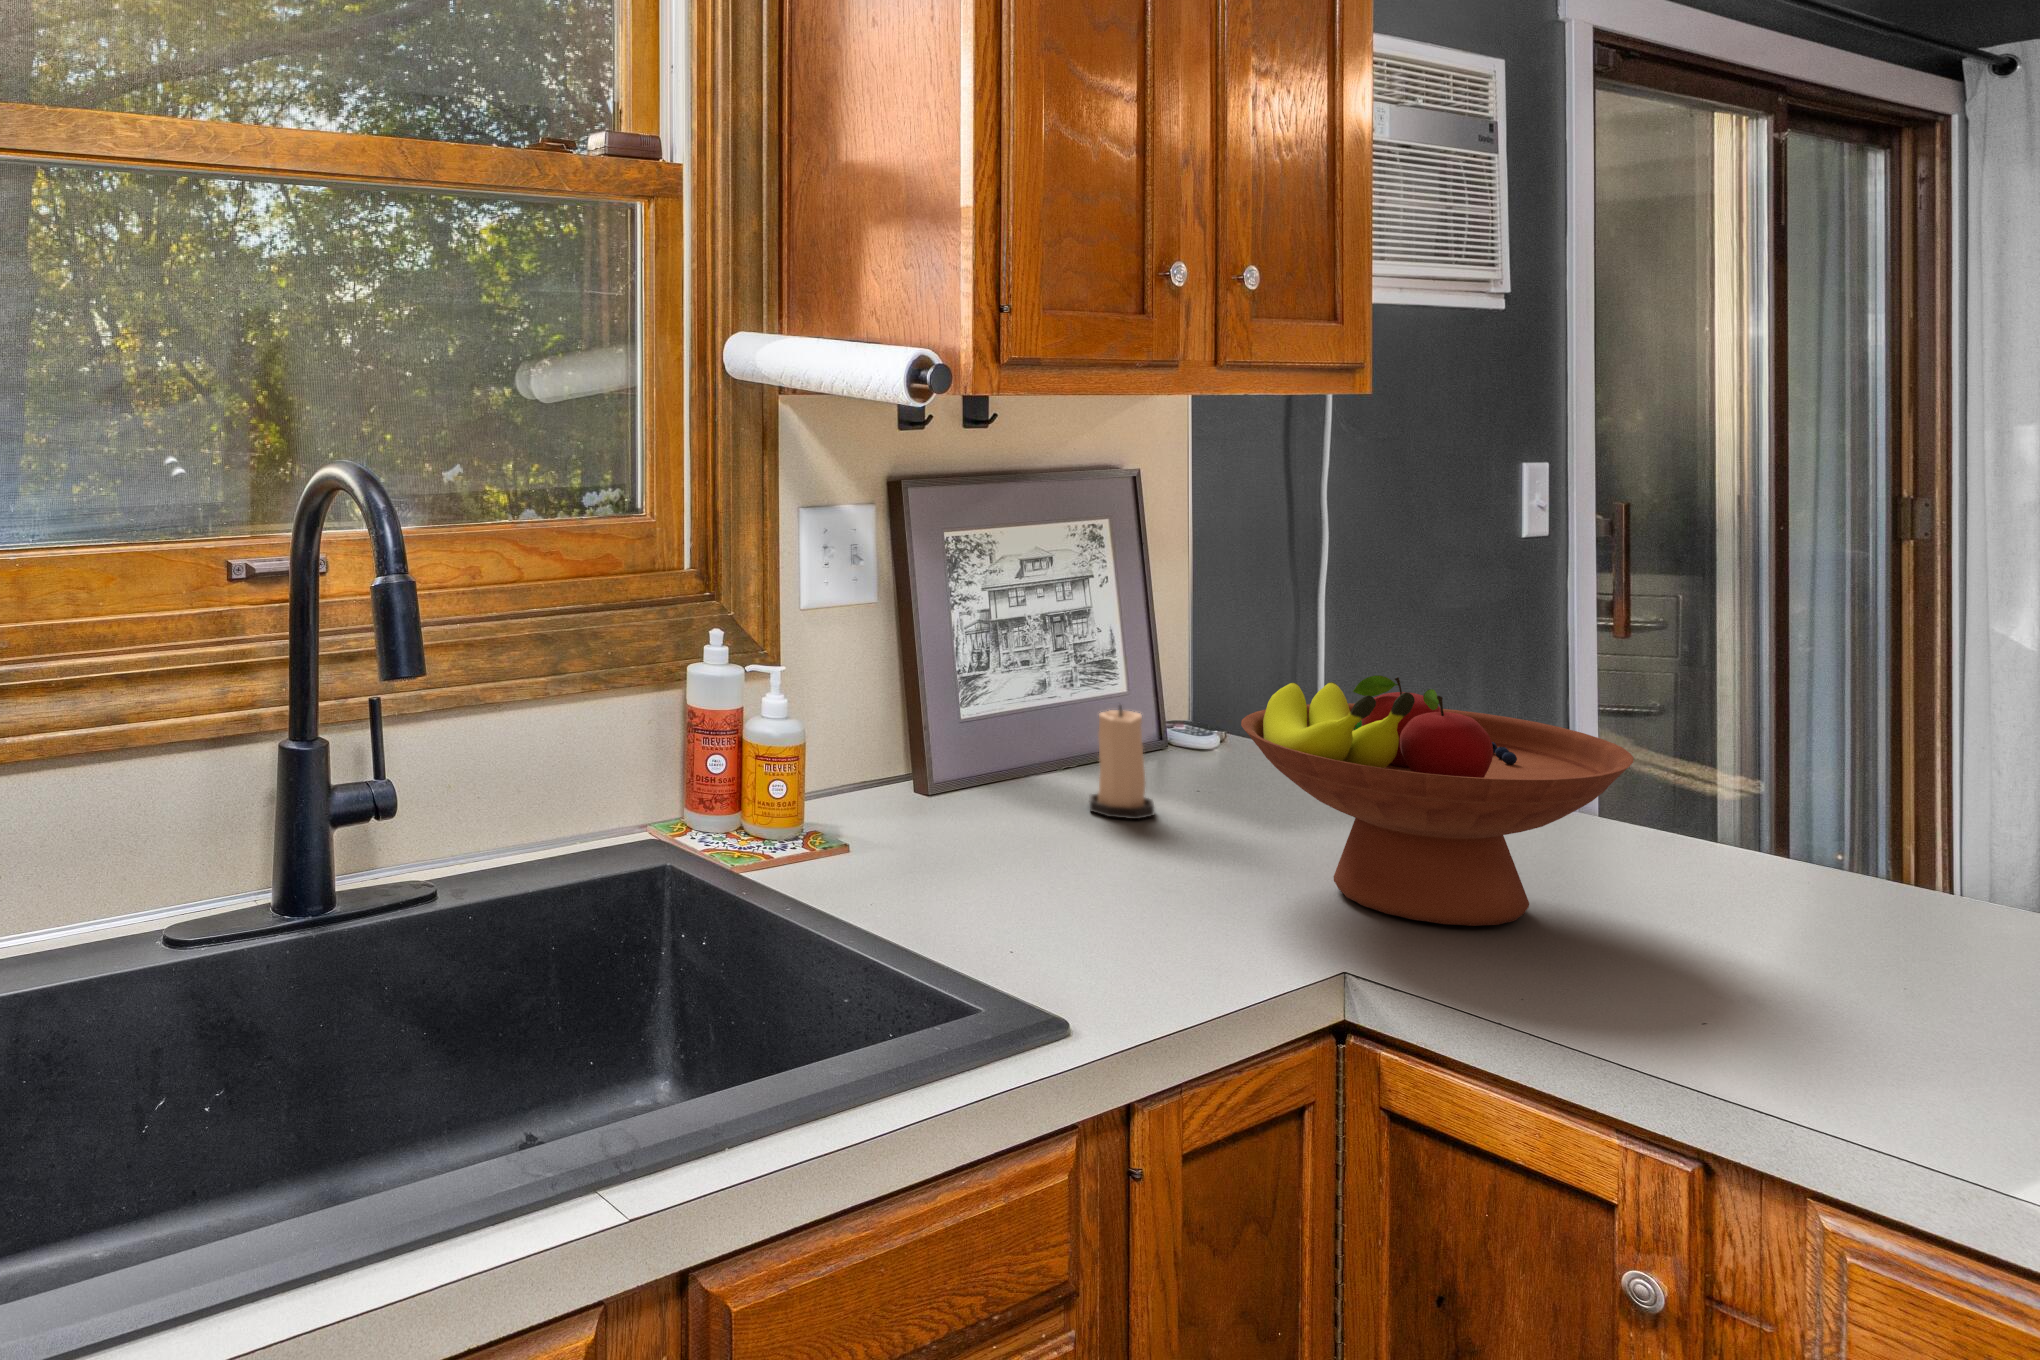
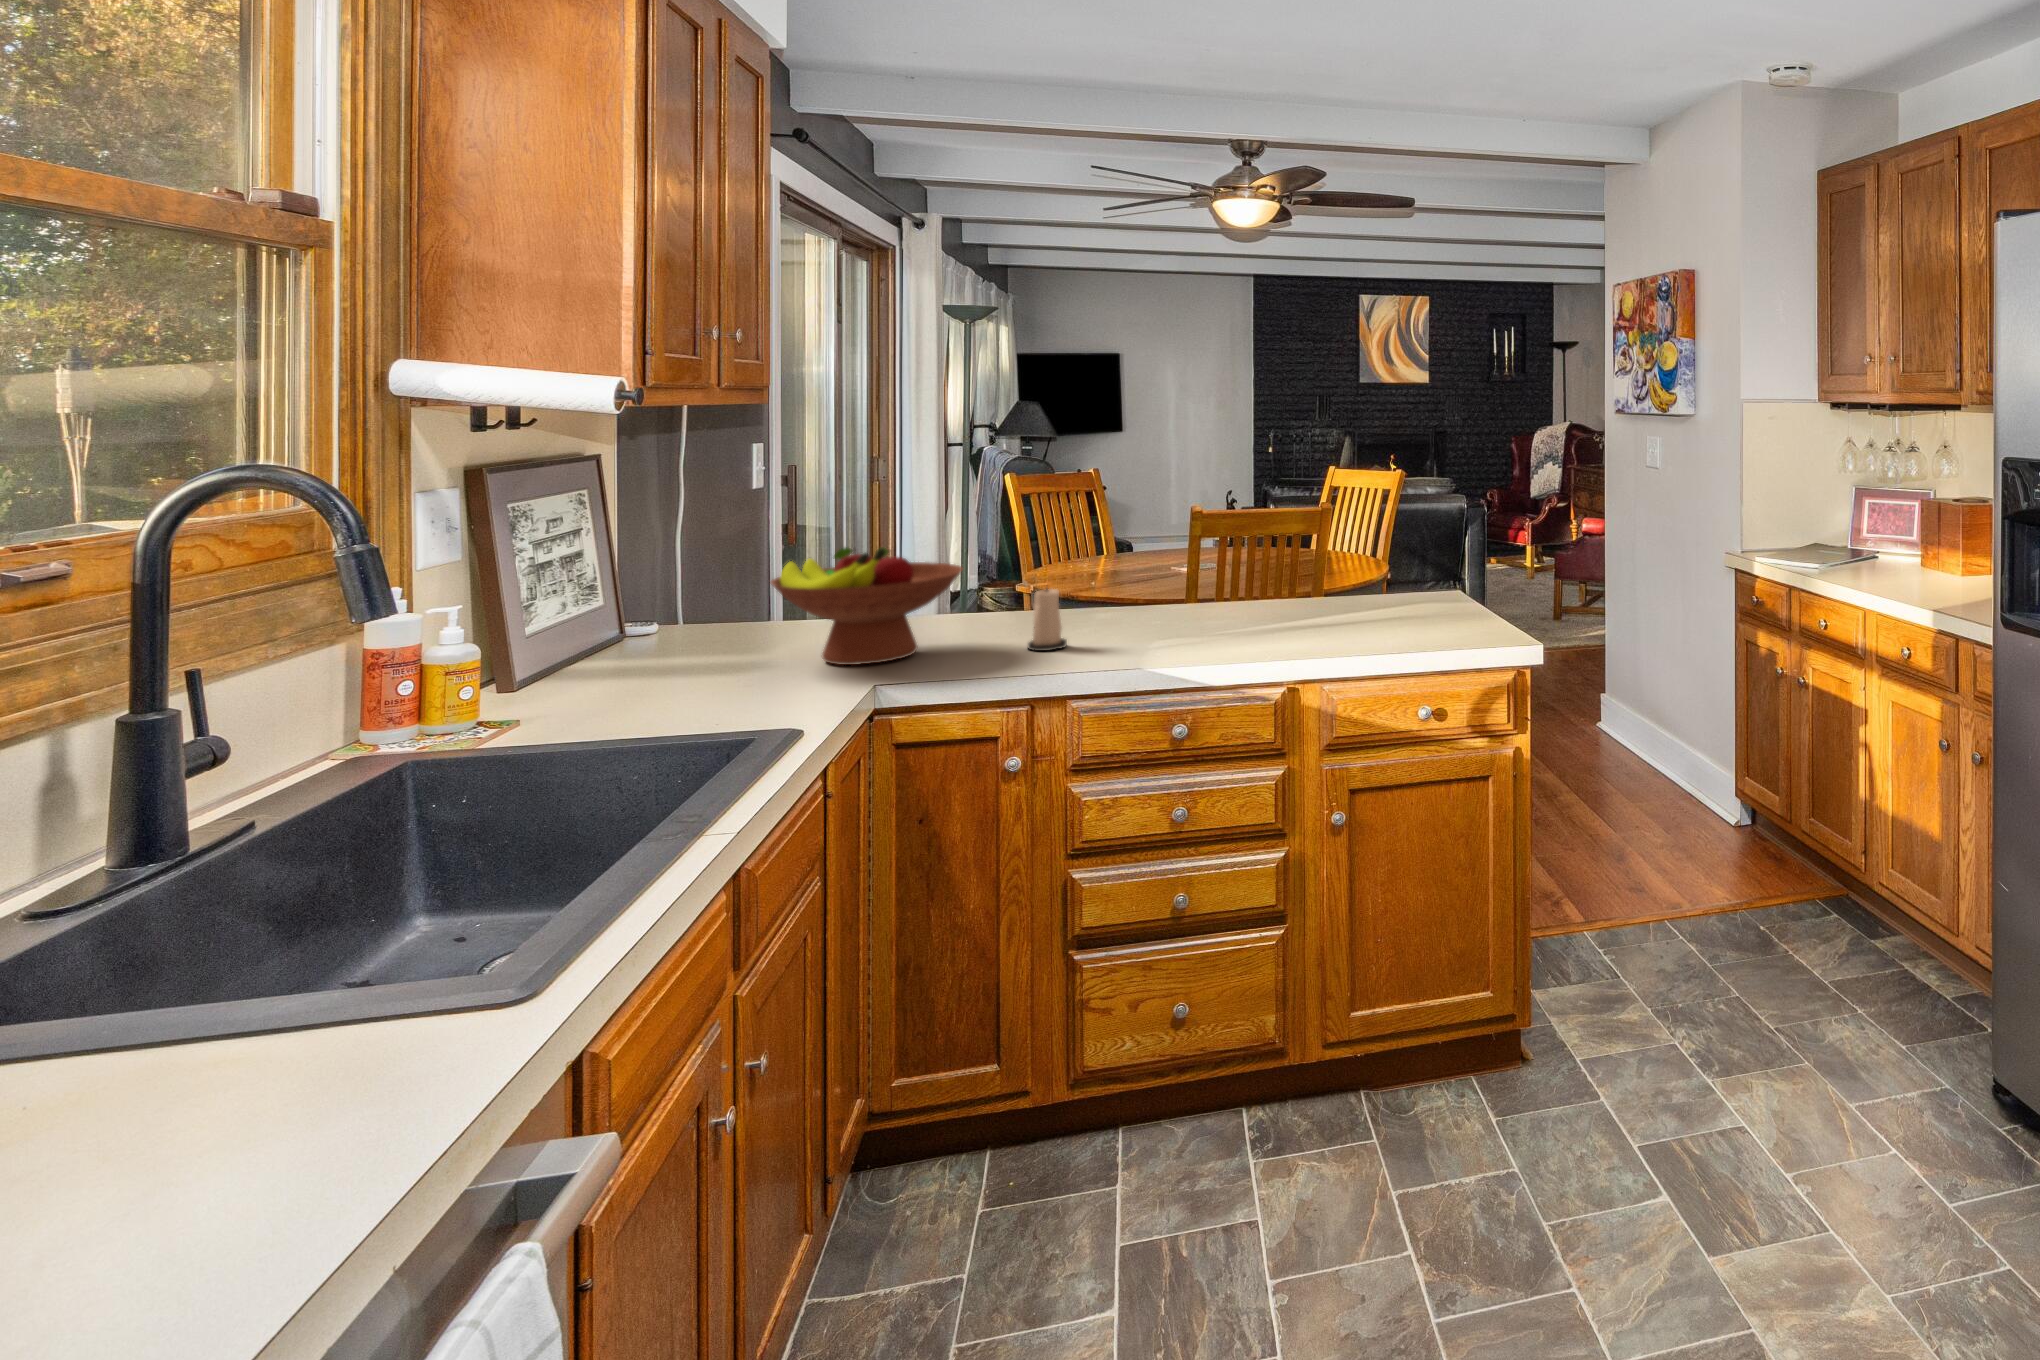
candle: present [1090,706,1154,819] -> present [1028,588,1067,651]

